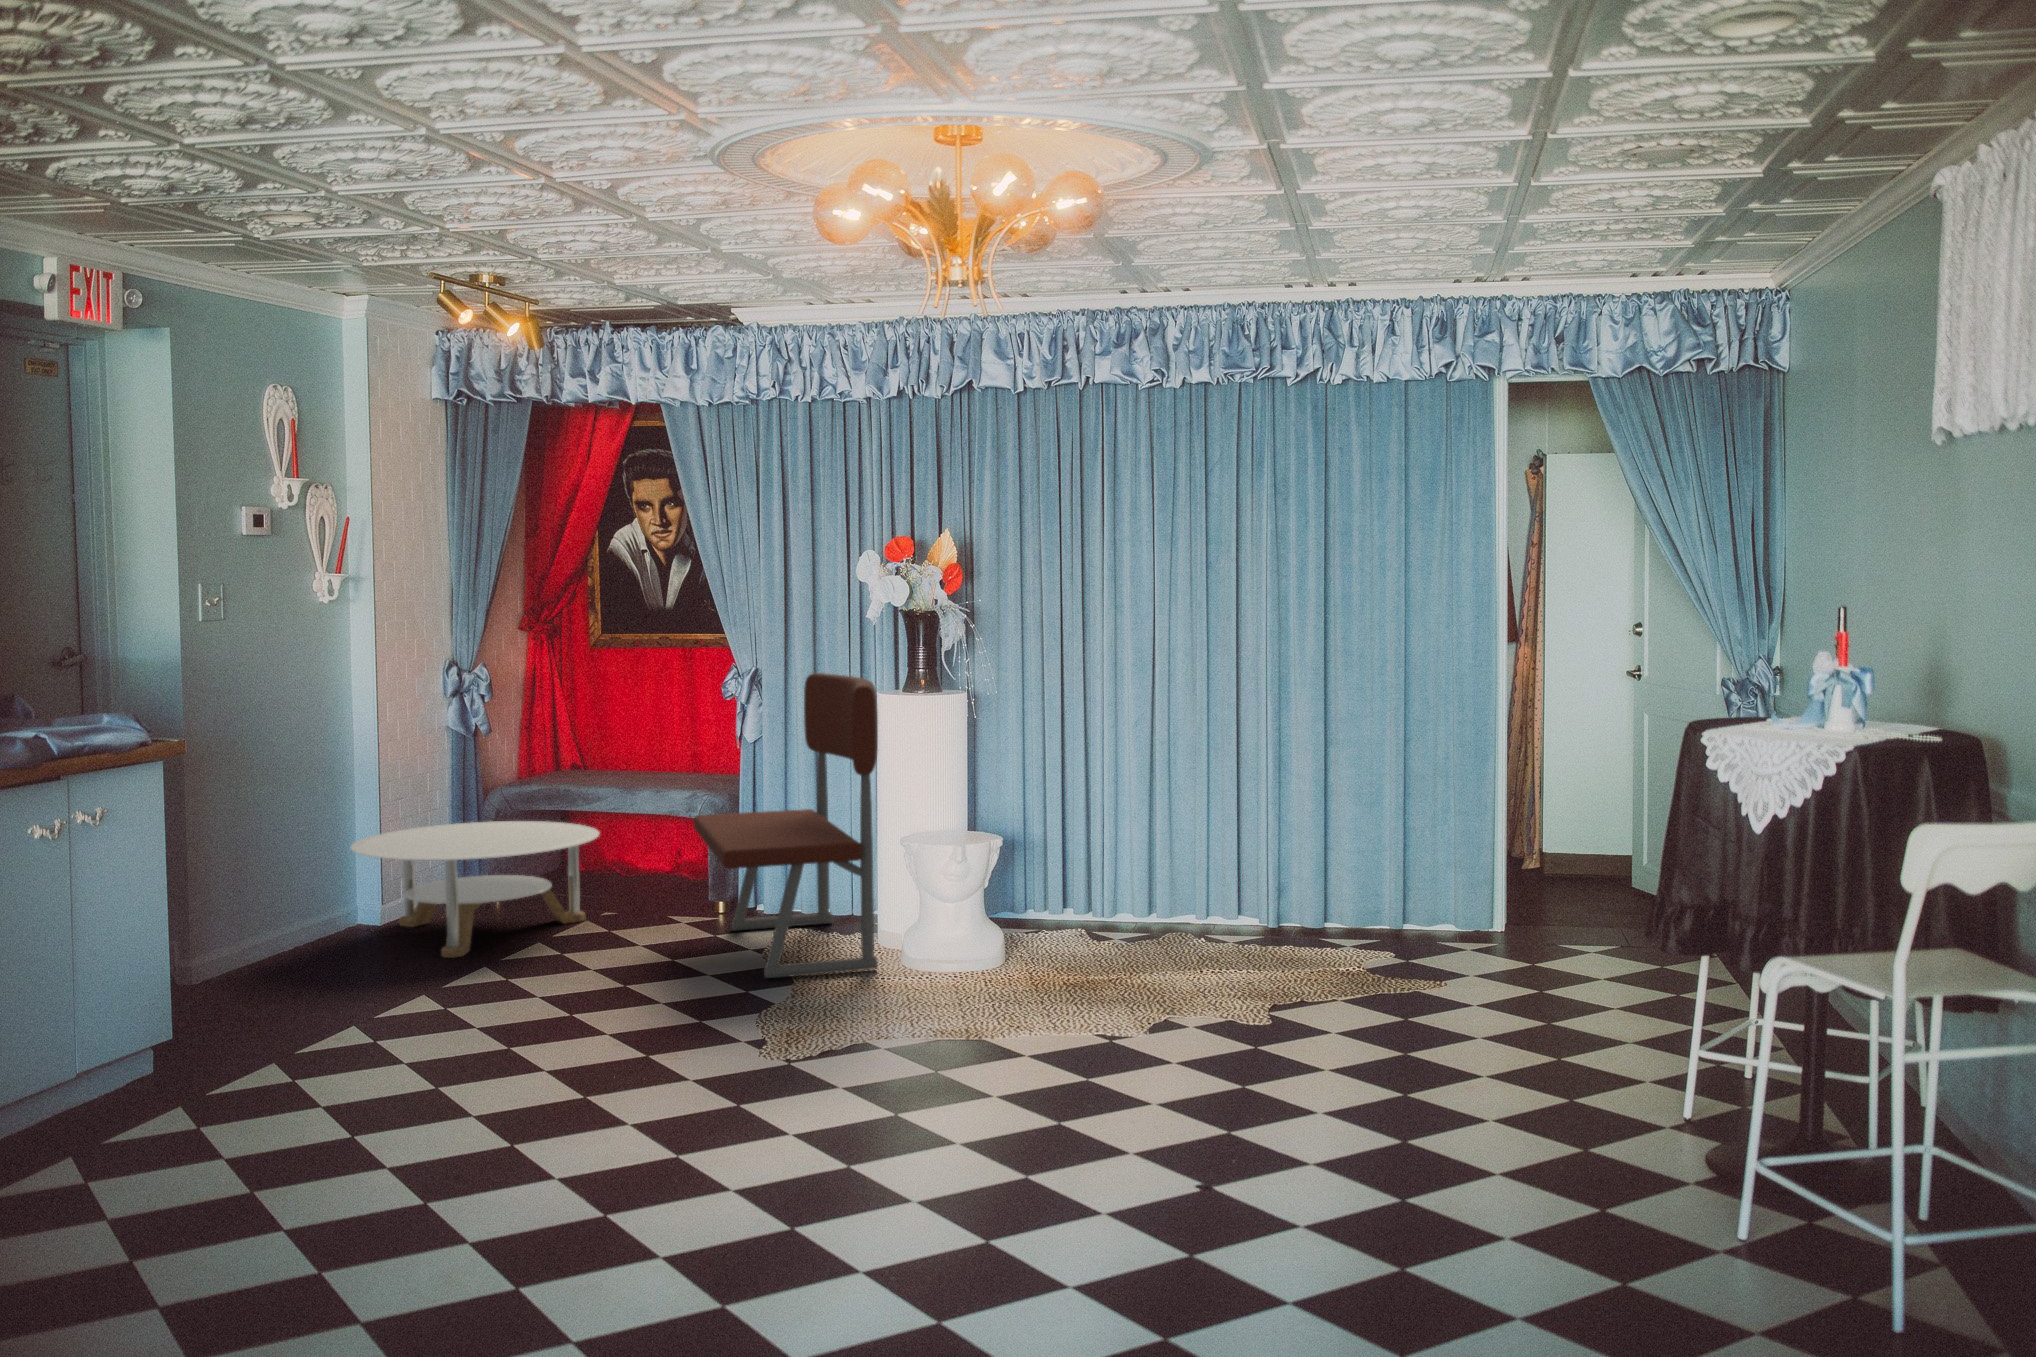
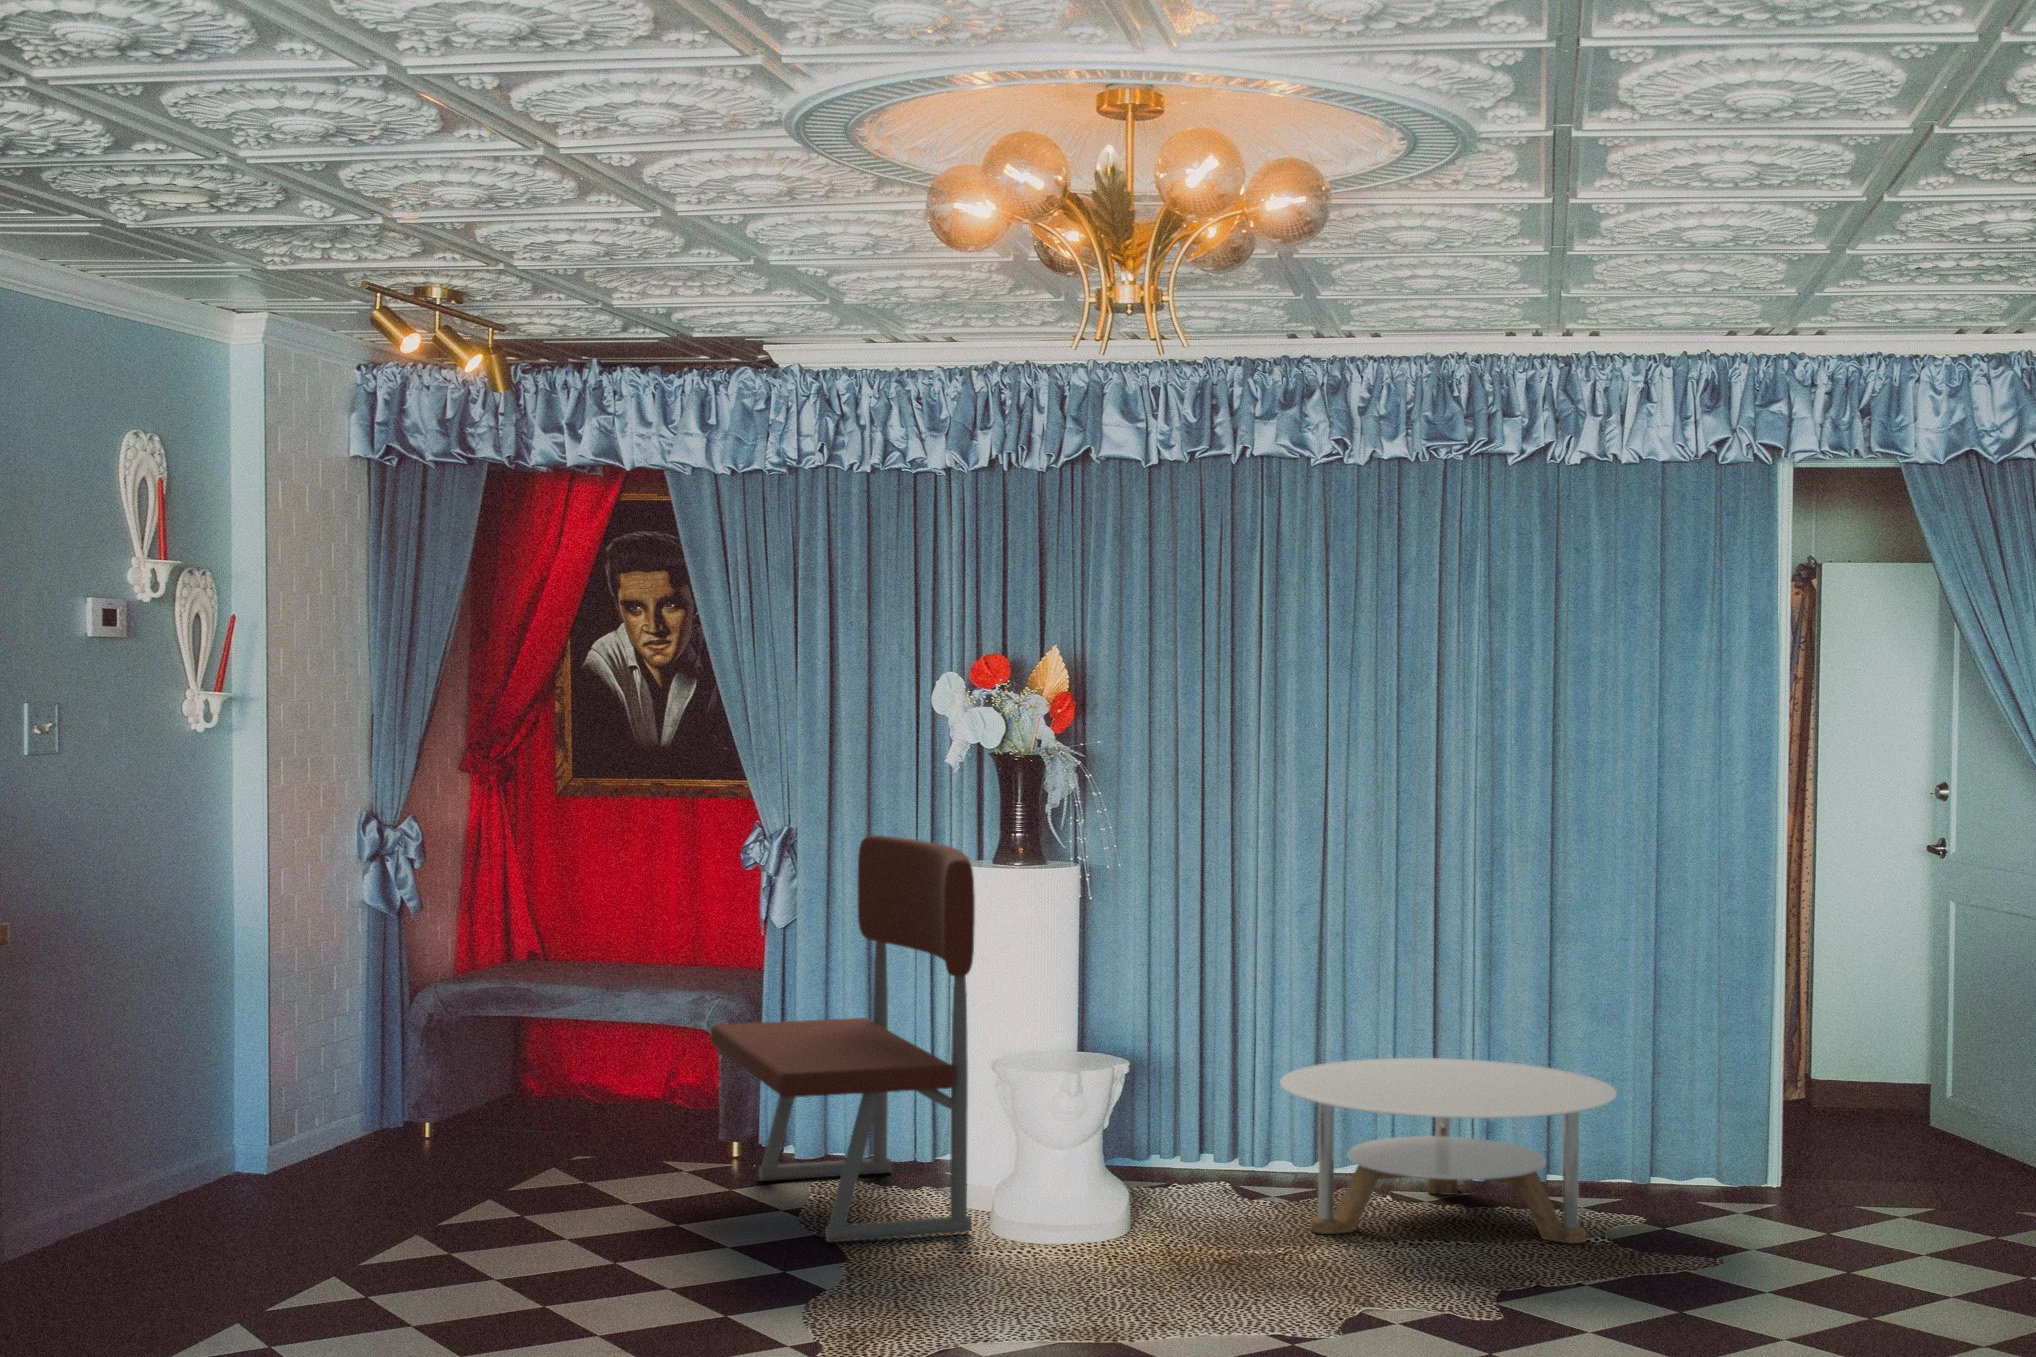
round table: present [351,821,599,958] -> present [1280,1058,1617,1243]

